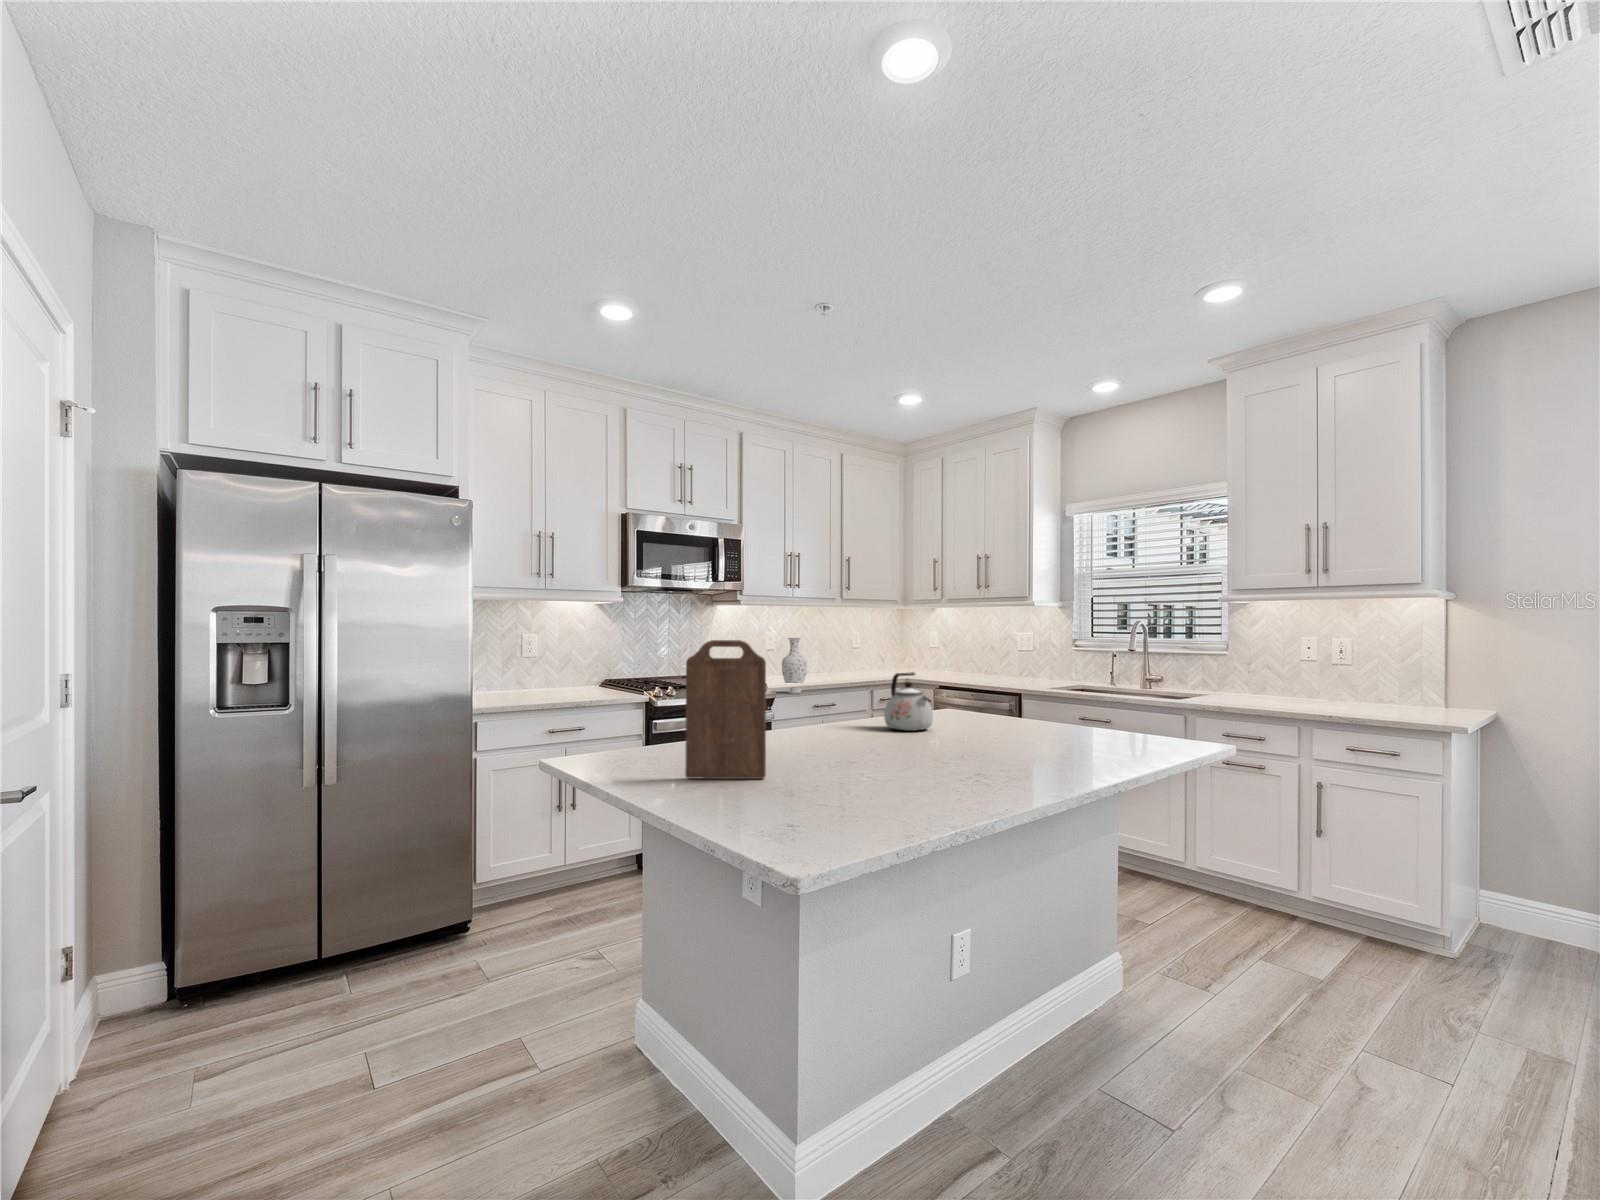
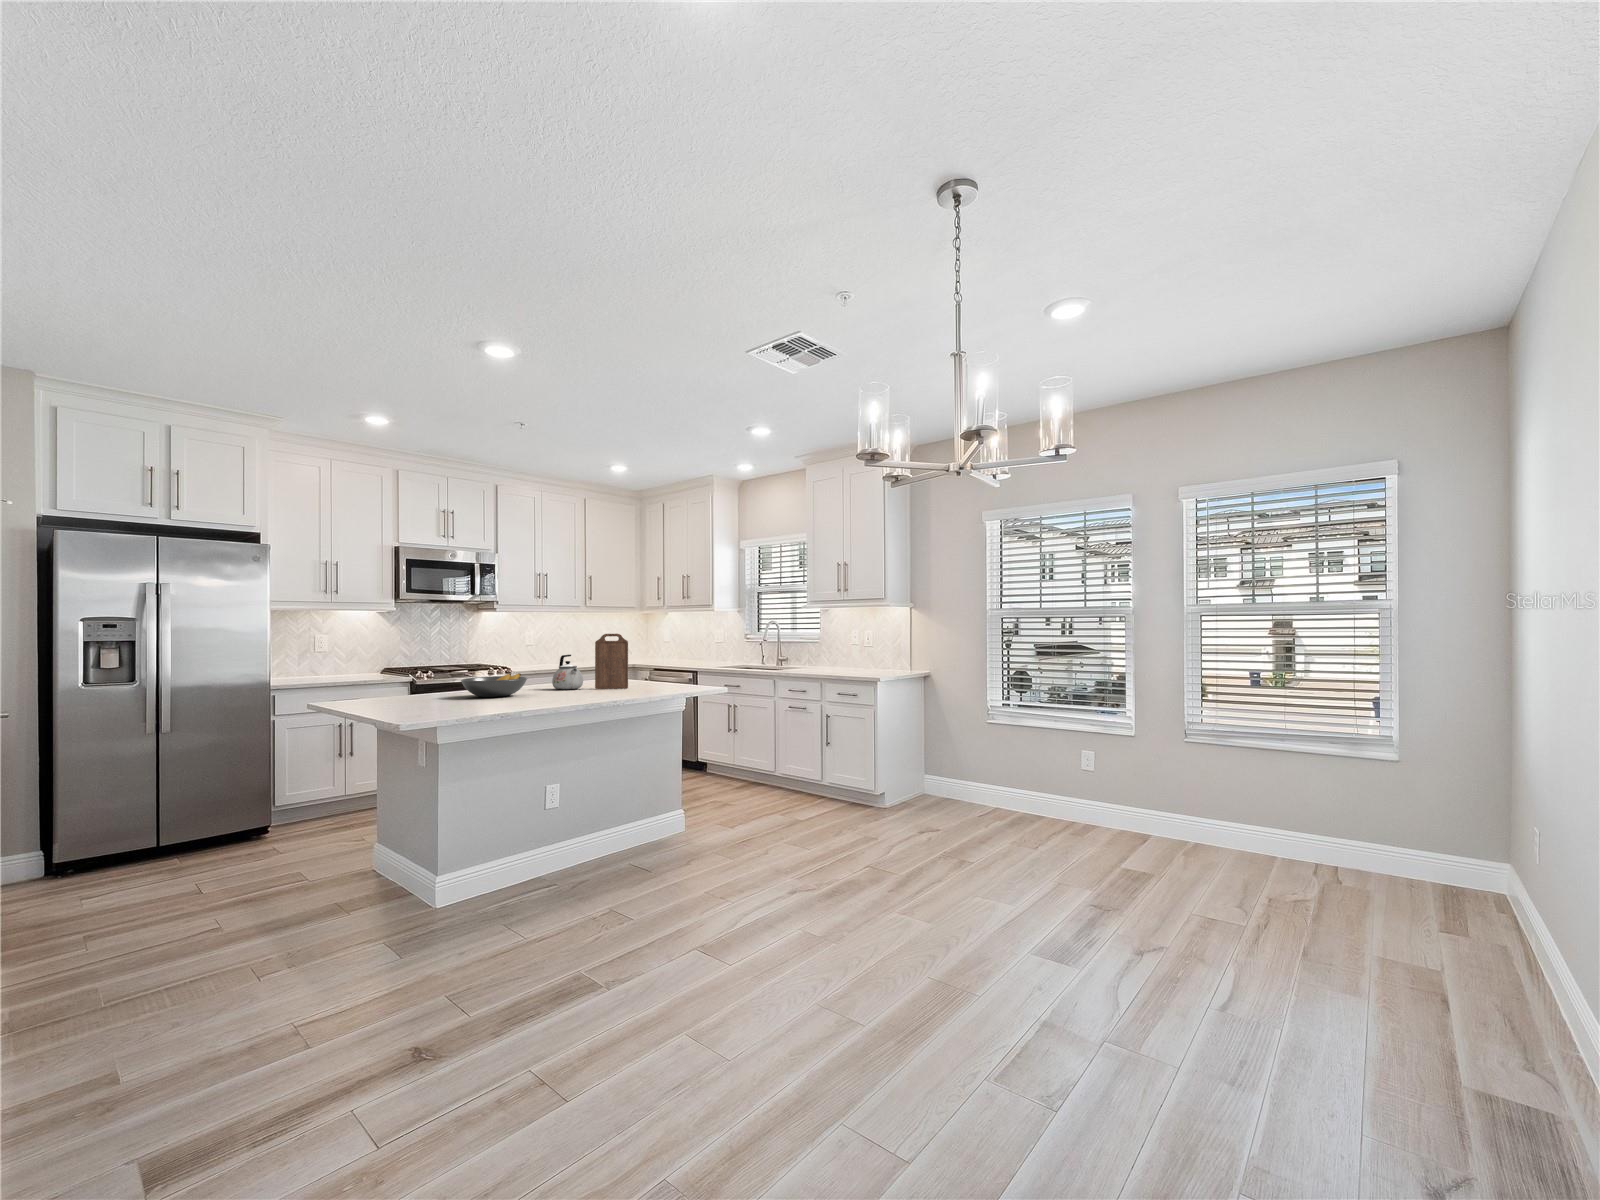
vase: present [782,638,807,694] -> none [527,635,547,676]
cutting board: present [685,640,766,779] -> present [595,634,628,689]
fruit bowl: none [769,707,876,750] -> present [461,673,527,697]

